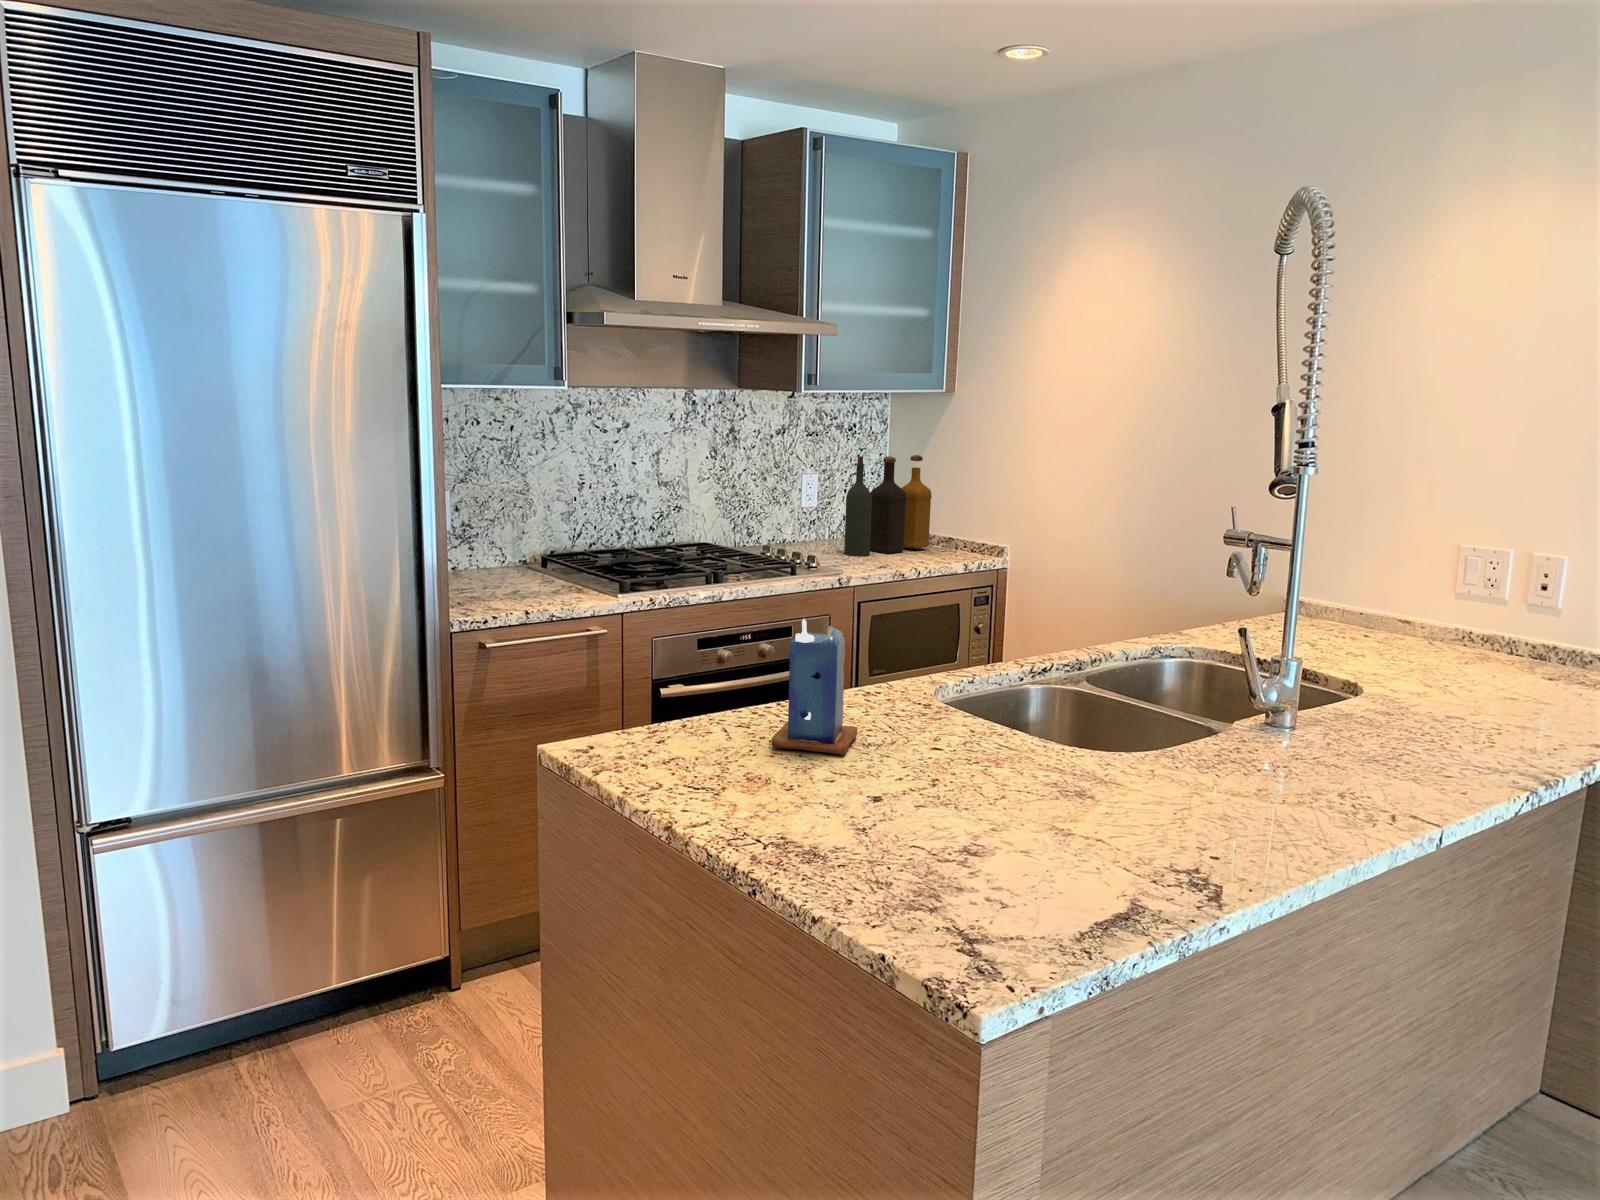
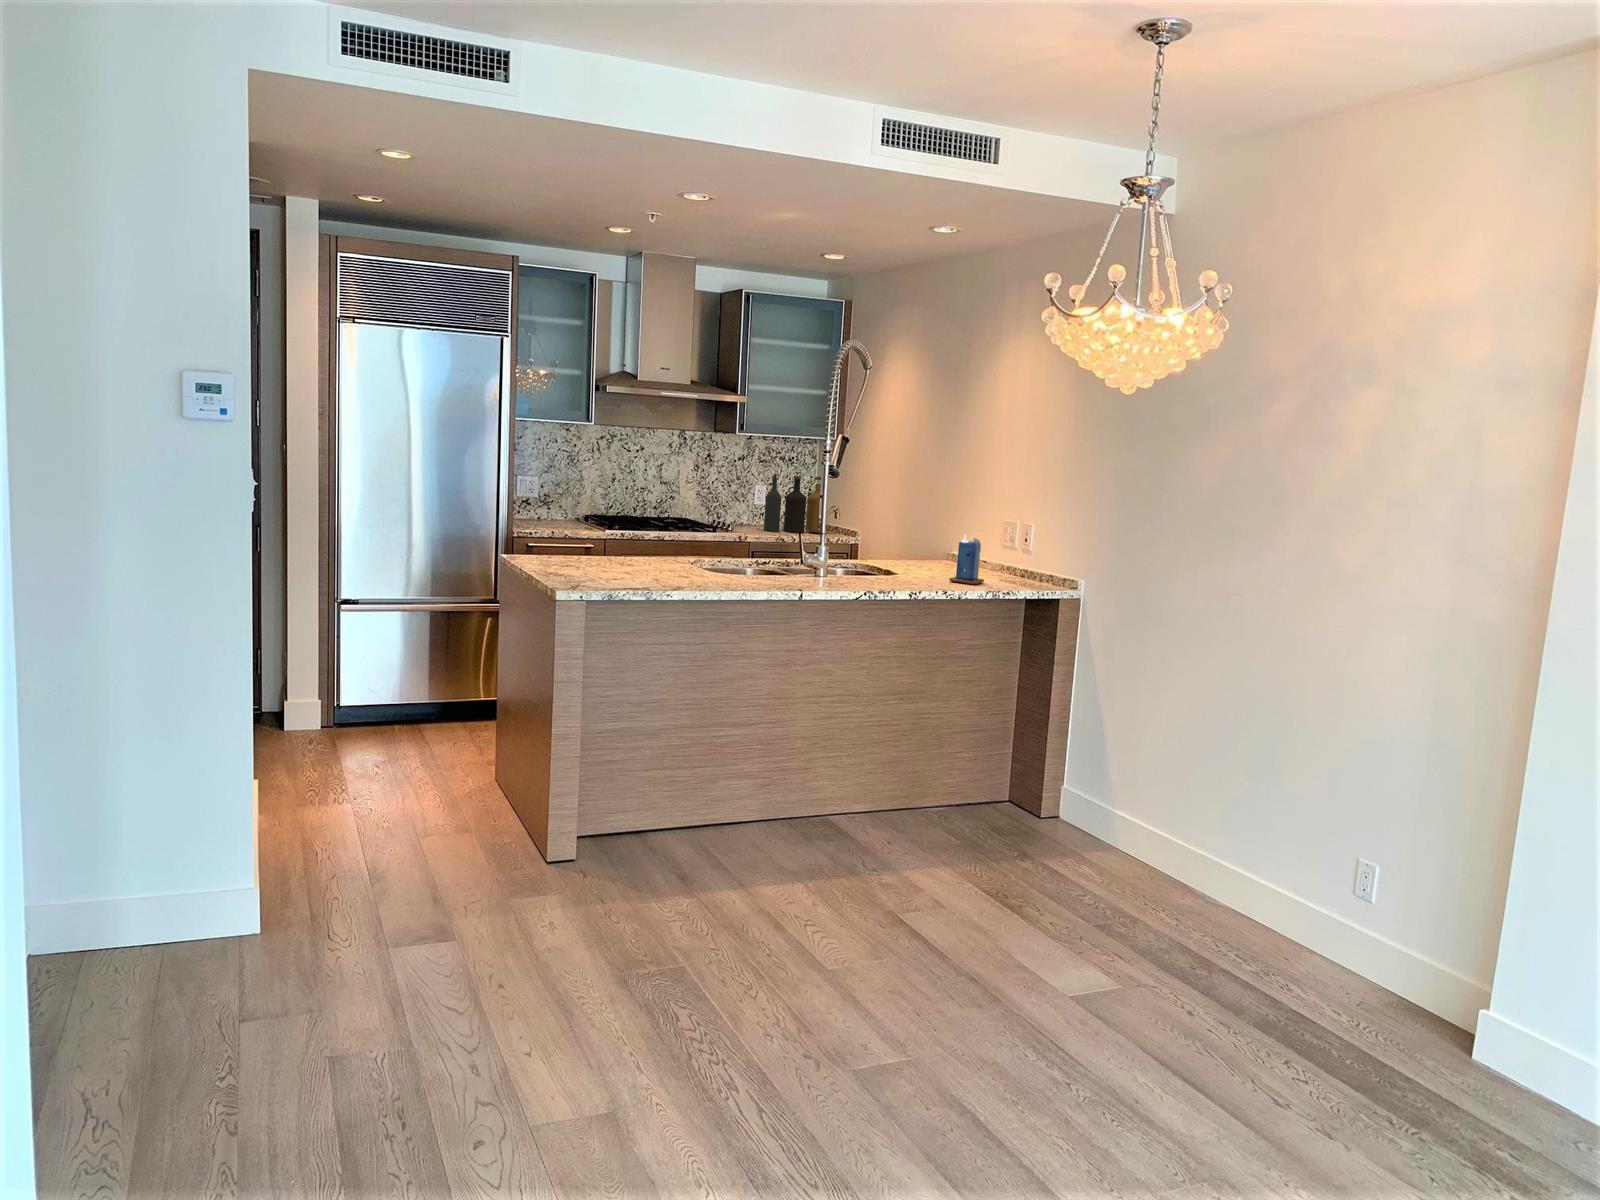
candle: present [771,619,857,755] -> present [949,534,984,585]

